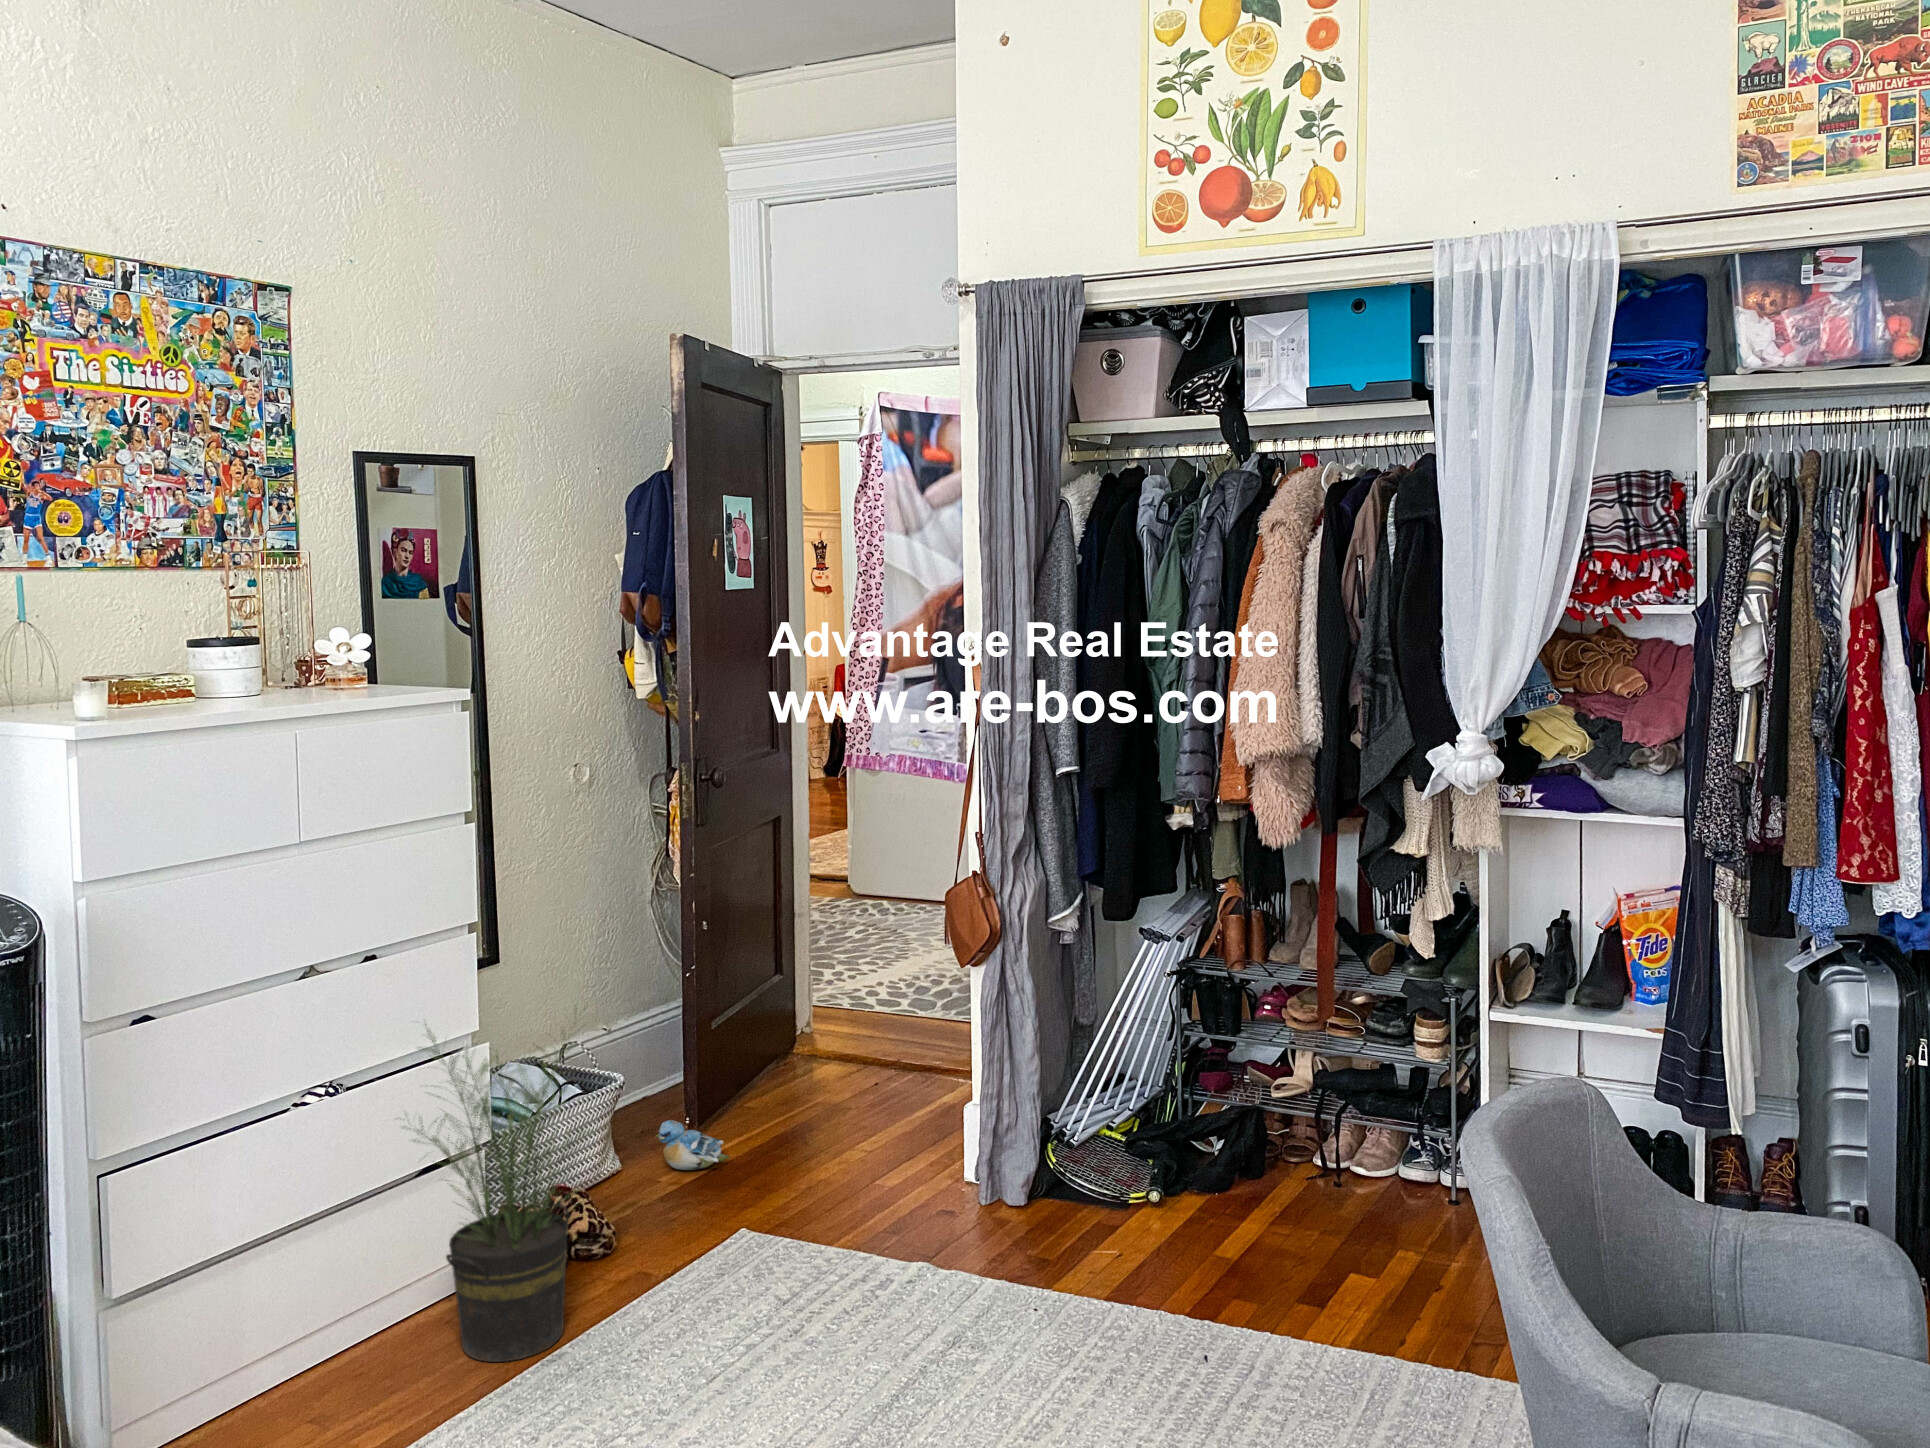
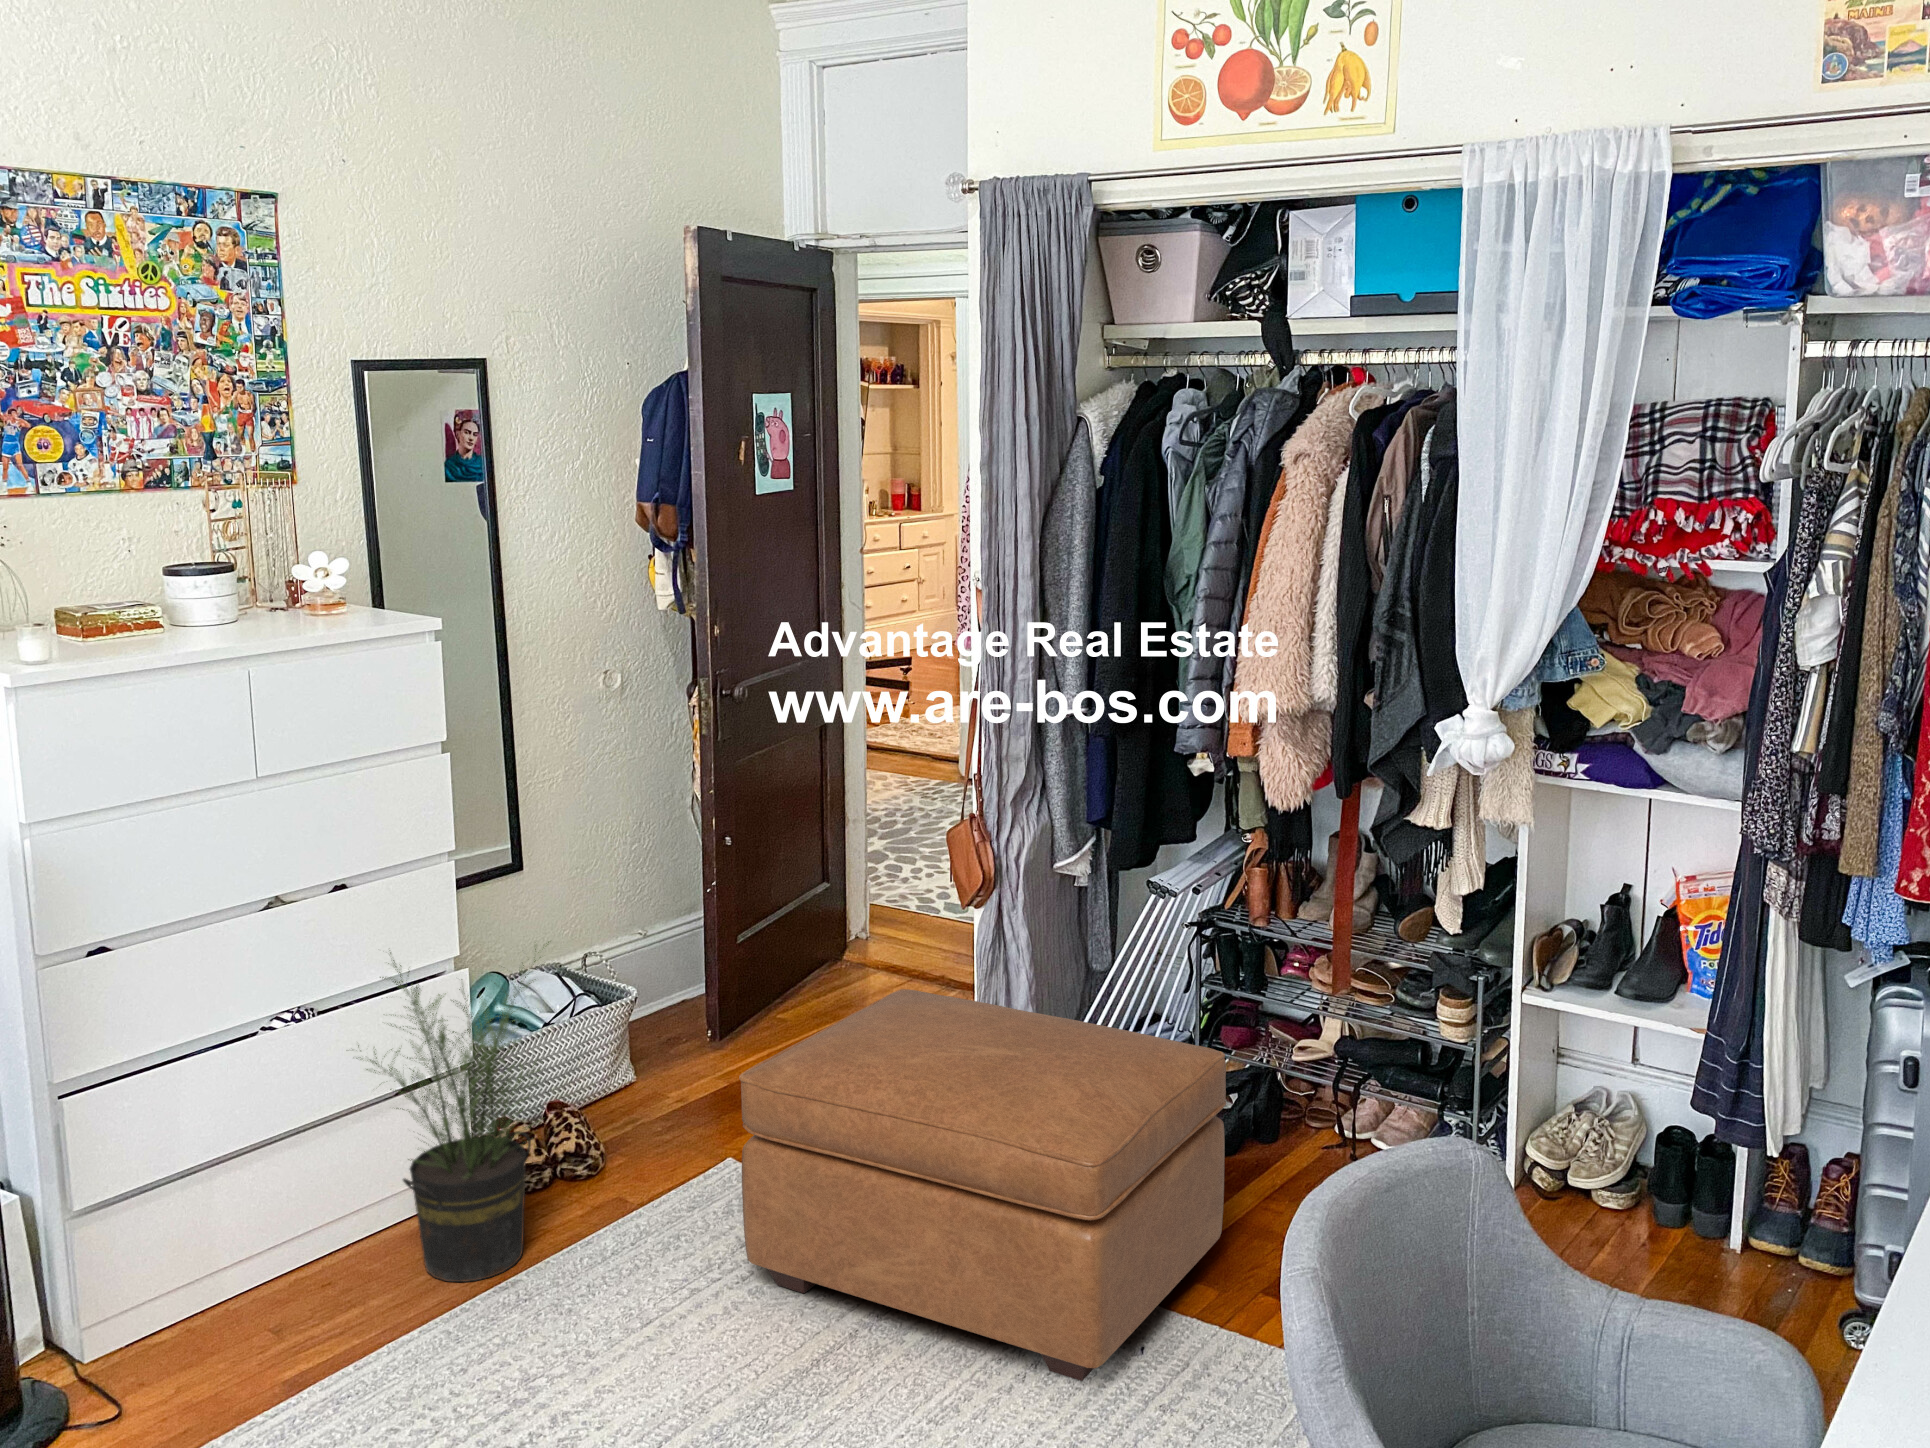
ottoman: none [800,1041,1258,1394] -> present [739,989,1226,1381]
plush toy: present [656,1120,730,1170] -> none [662,1041,734,1092]

